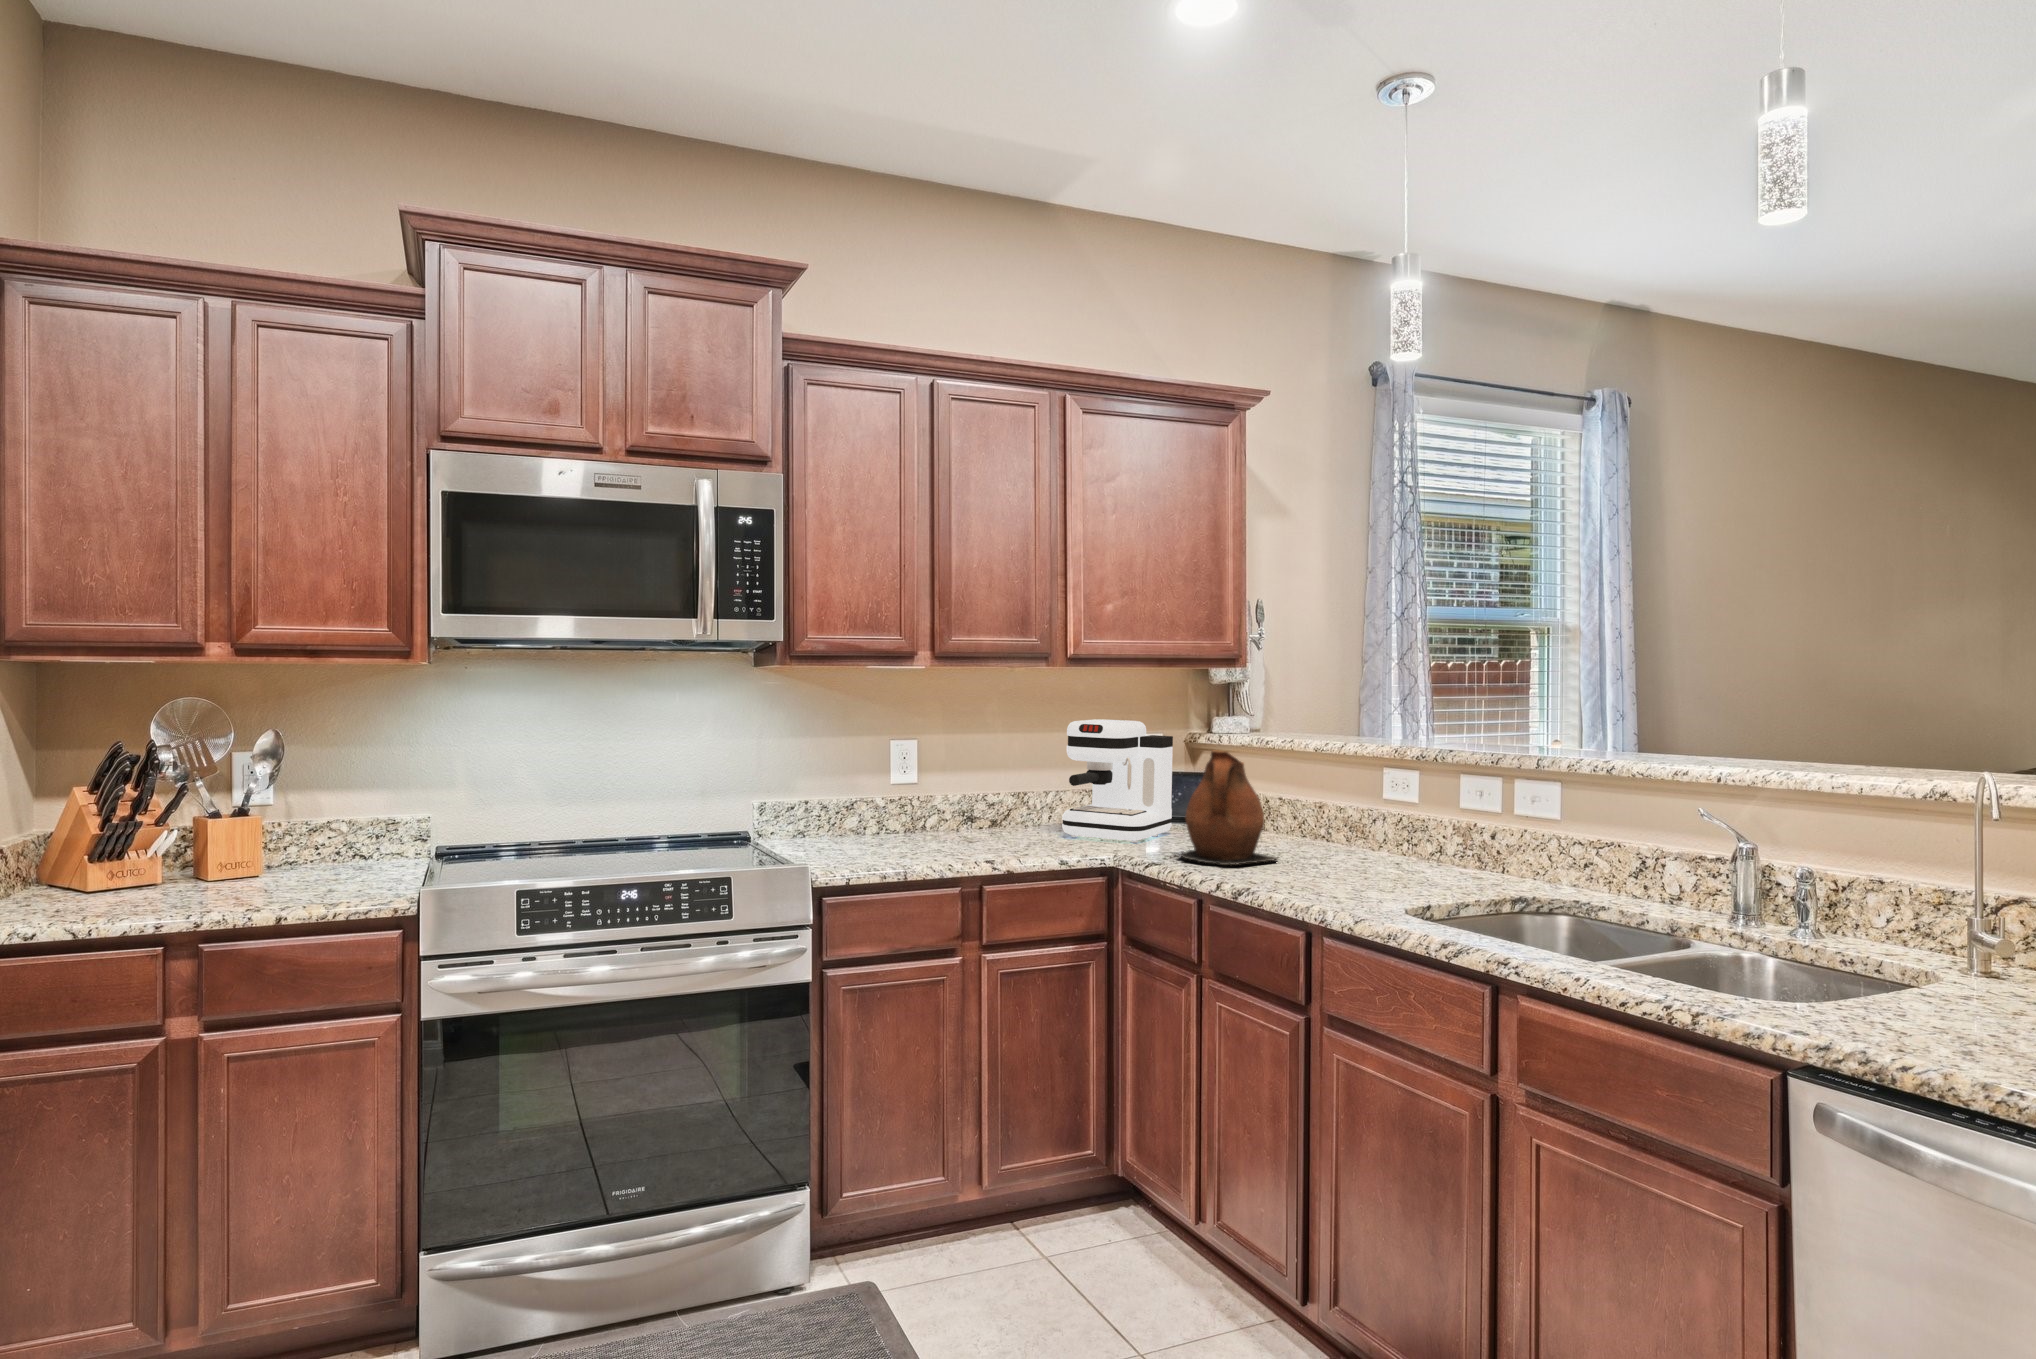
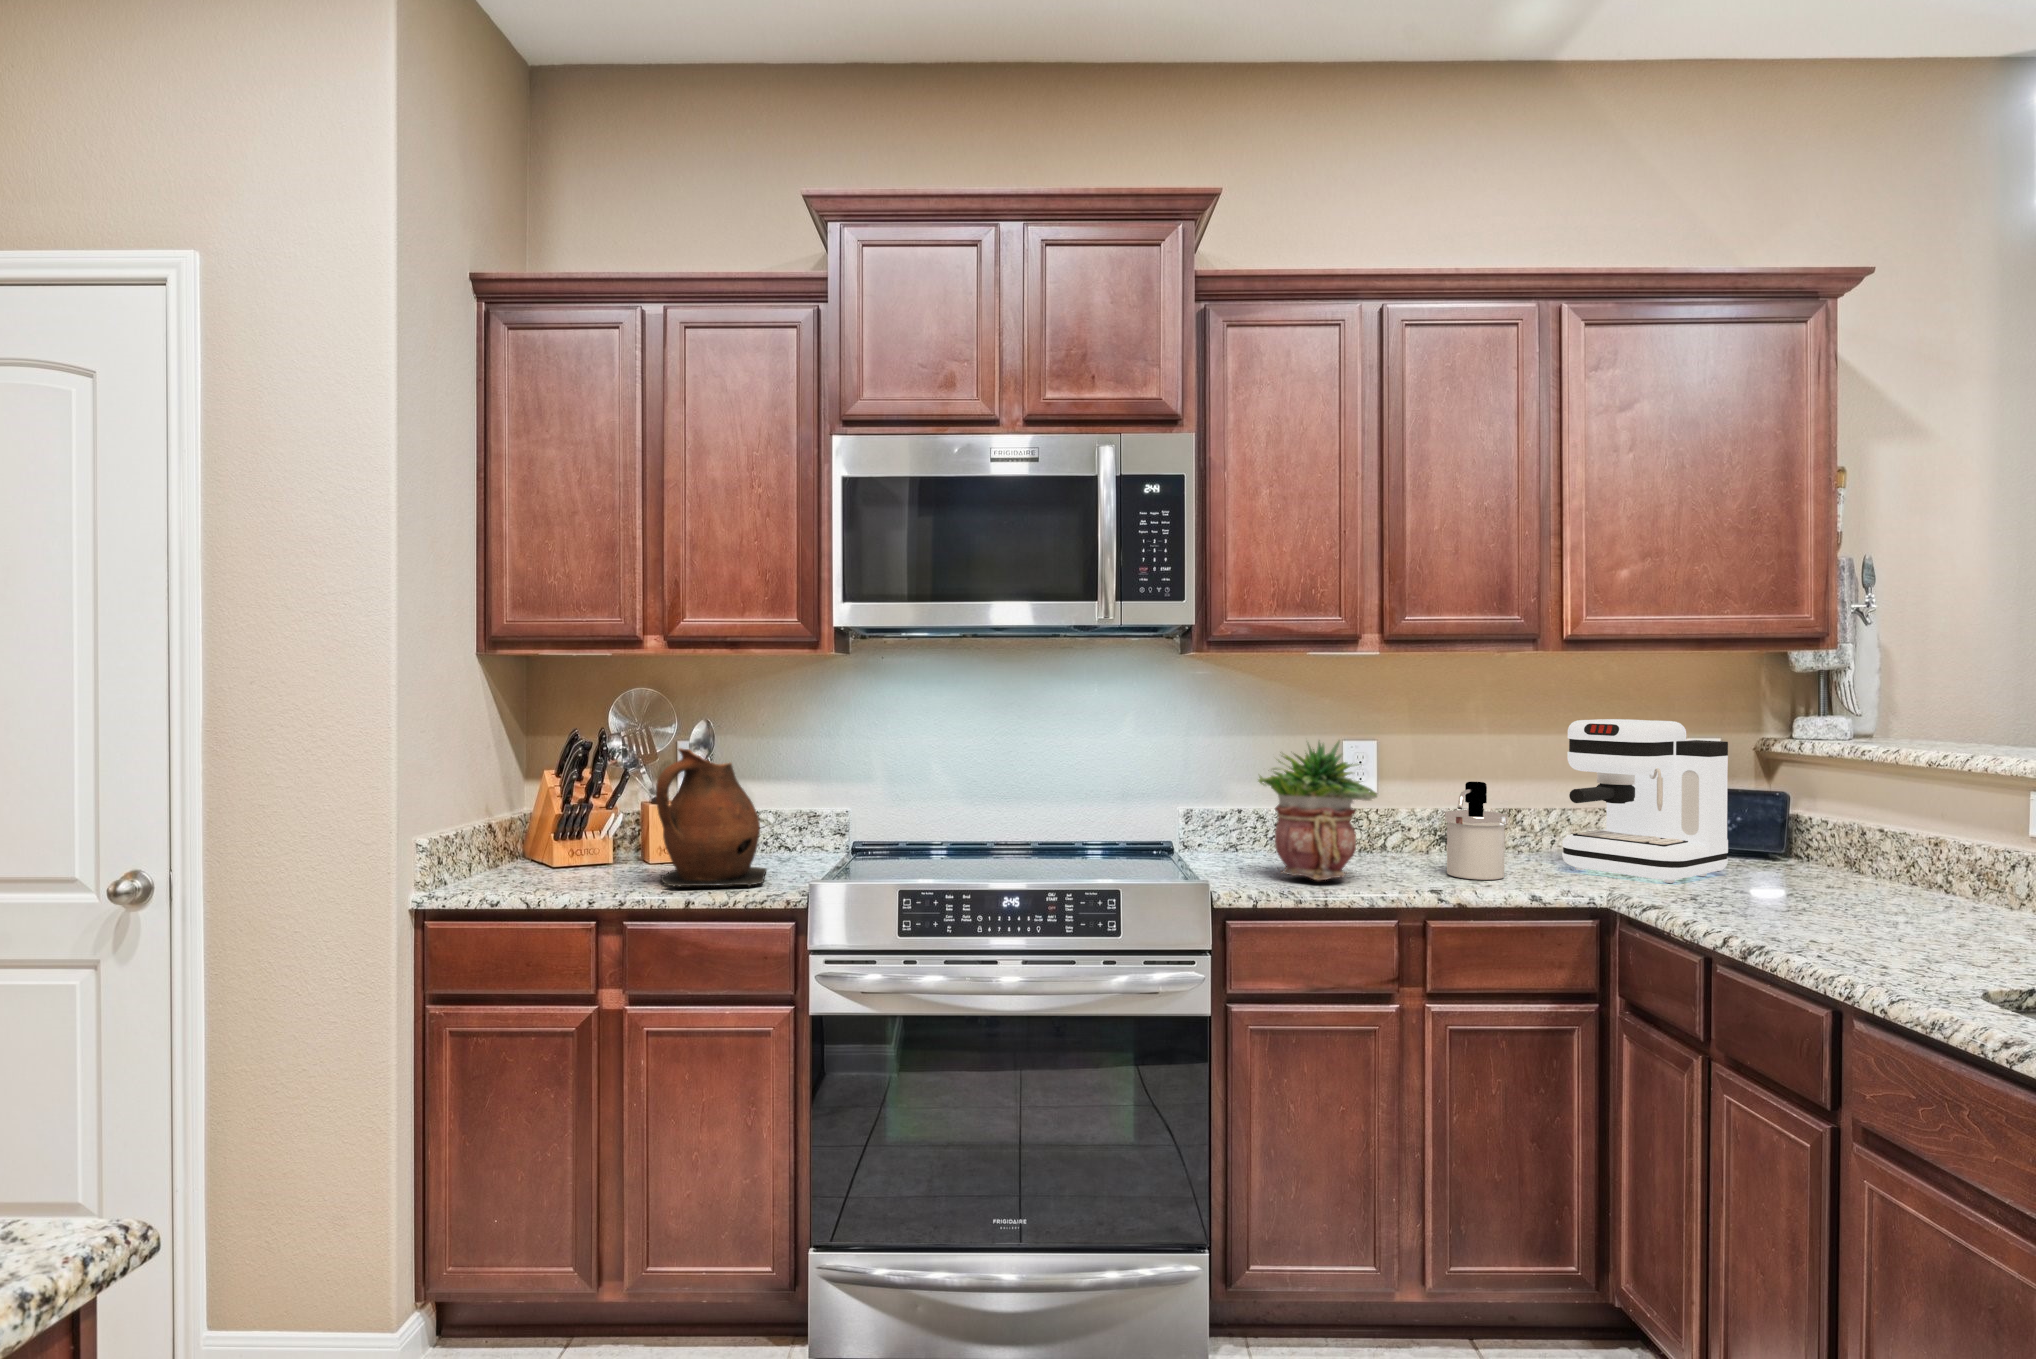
potted plant: none [836,739,934,857] -> present [1258,741,1377,880]
ceramic pitcher: present [1175,751,1277,865] -> present [656,748,767,887]
soap dispenser: none [980,771,1025,848] -> present [1445,781,1507,880]

